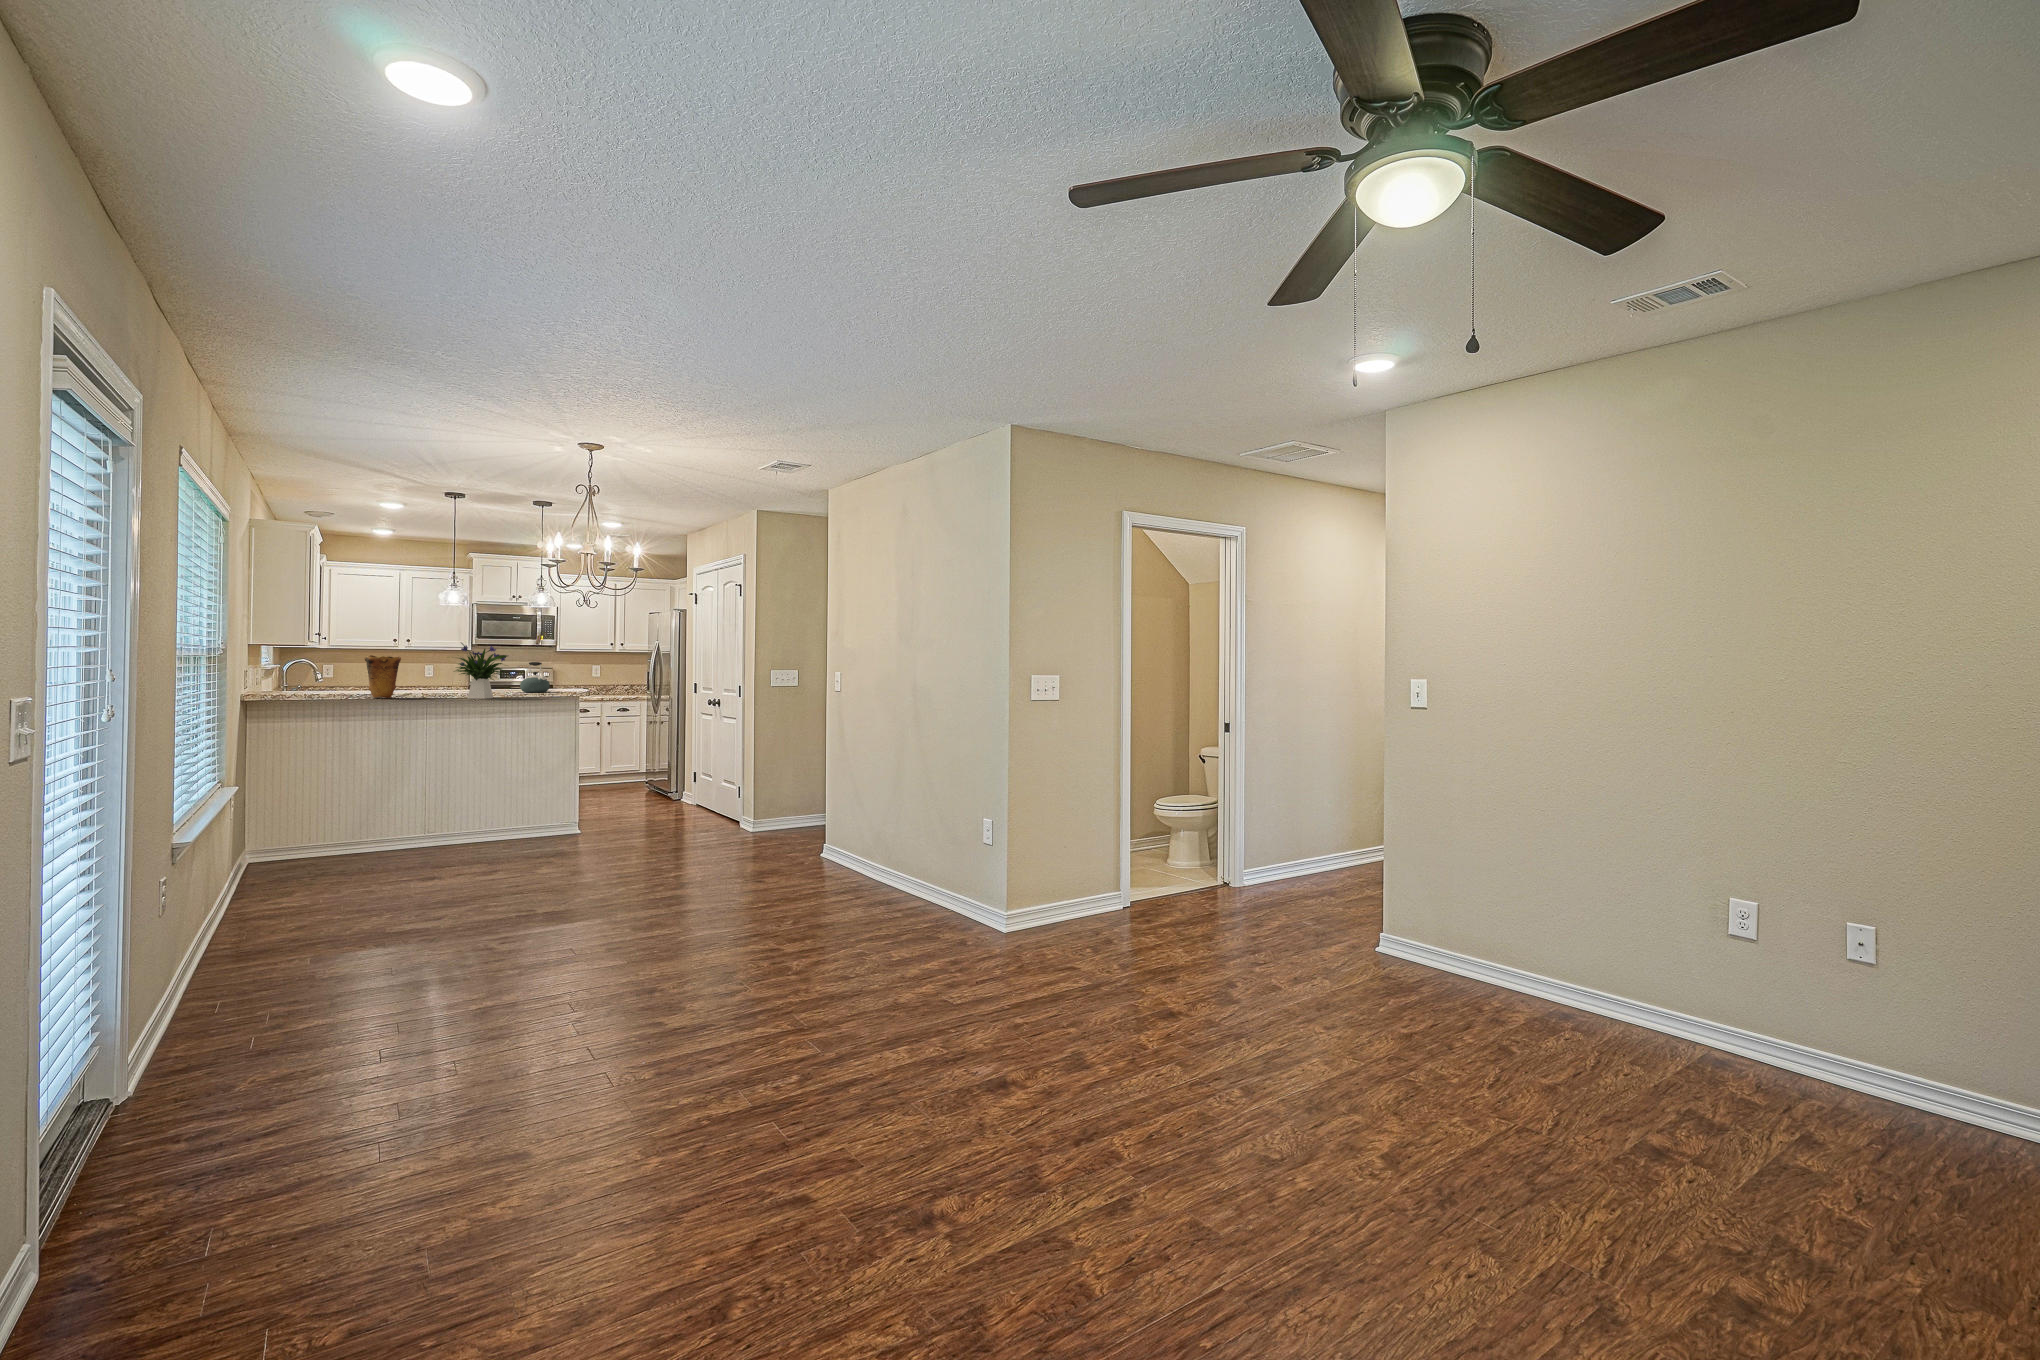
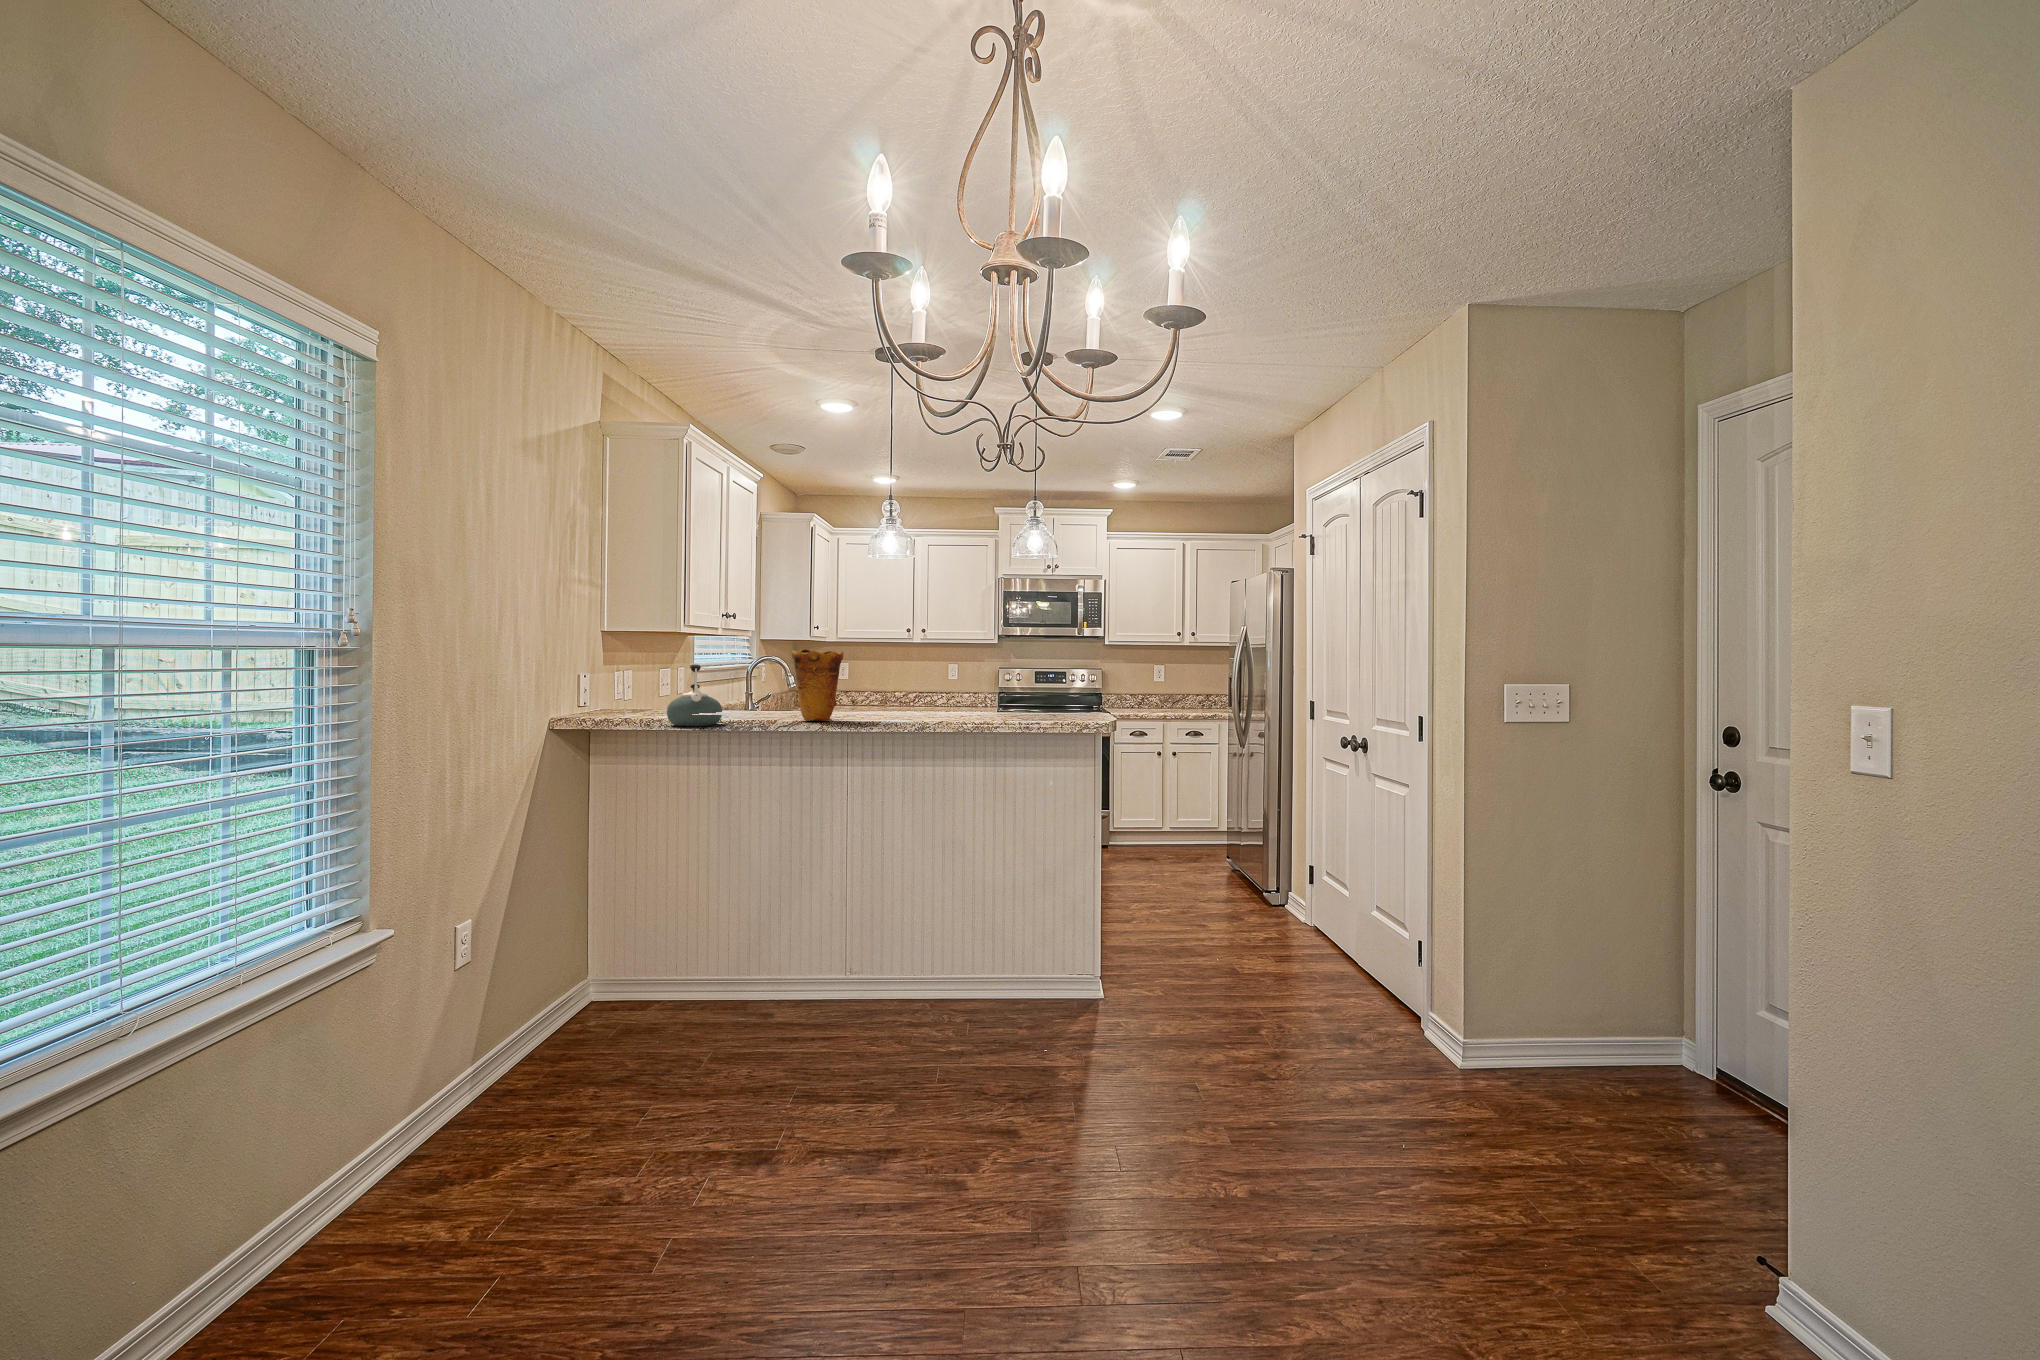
flower arrangement: present [456,643,507,699] -> none [893,624,996,728]
kettle: present [520,662,550,692] -> present [667,665,722,726]

